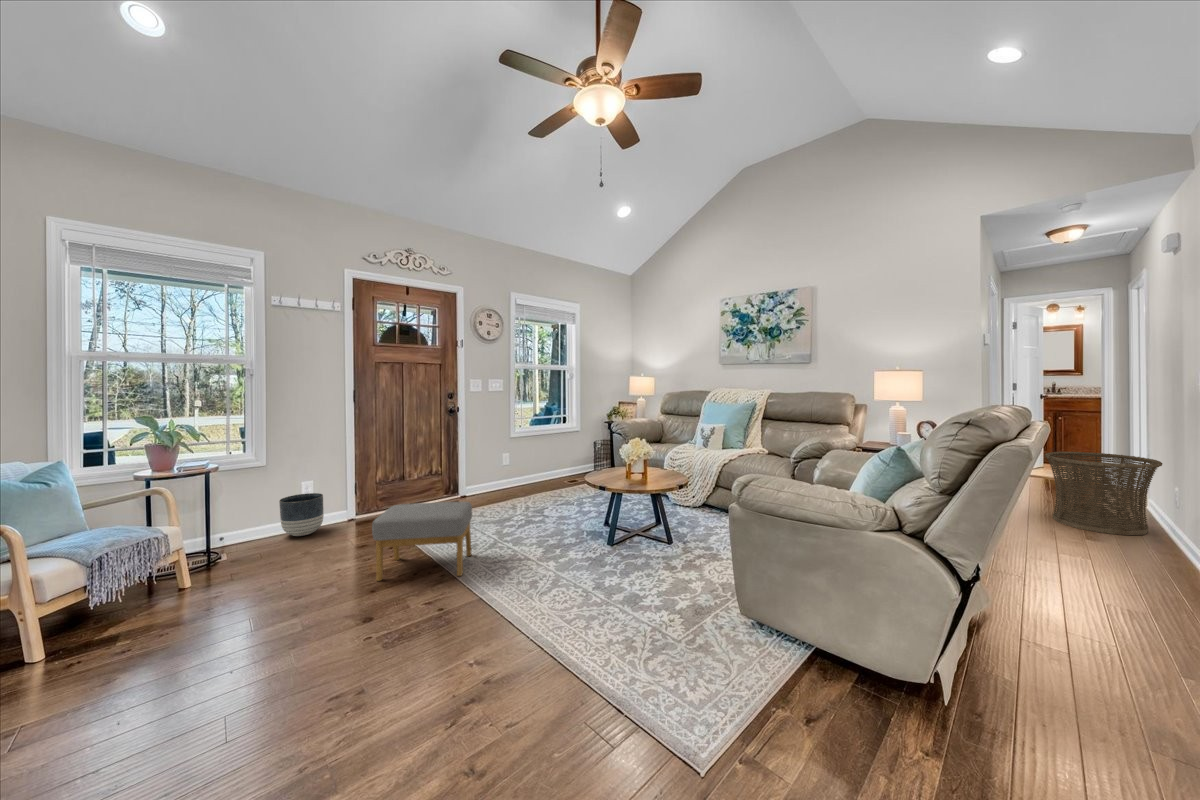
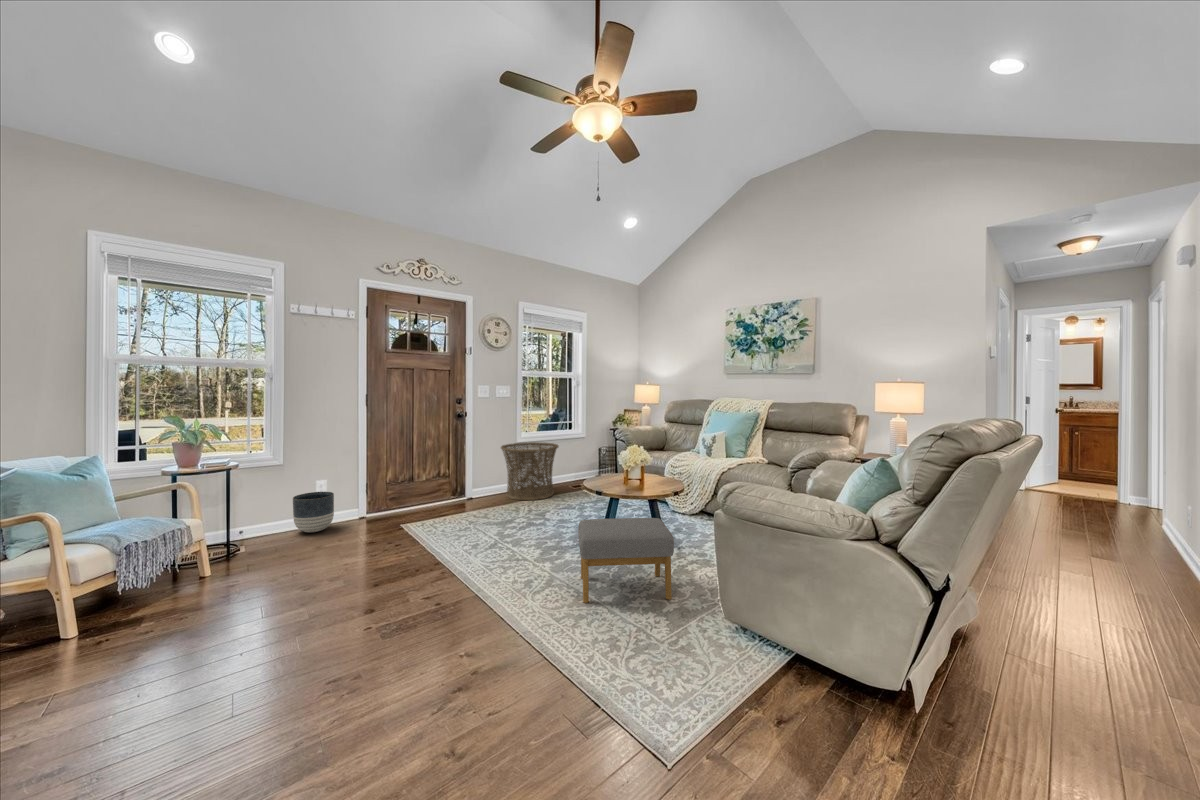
basket: present [1045,452,1162,535] -> present [501,442,558,500]
footstool: present [372,502,472,581] -> present [578,518,674,603]

